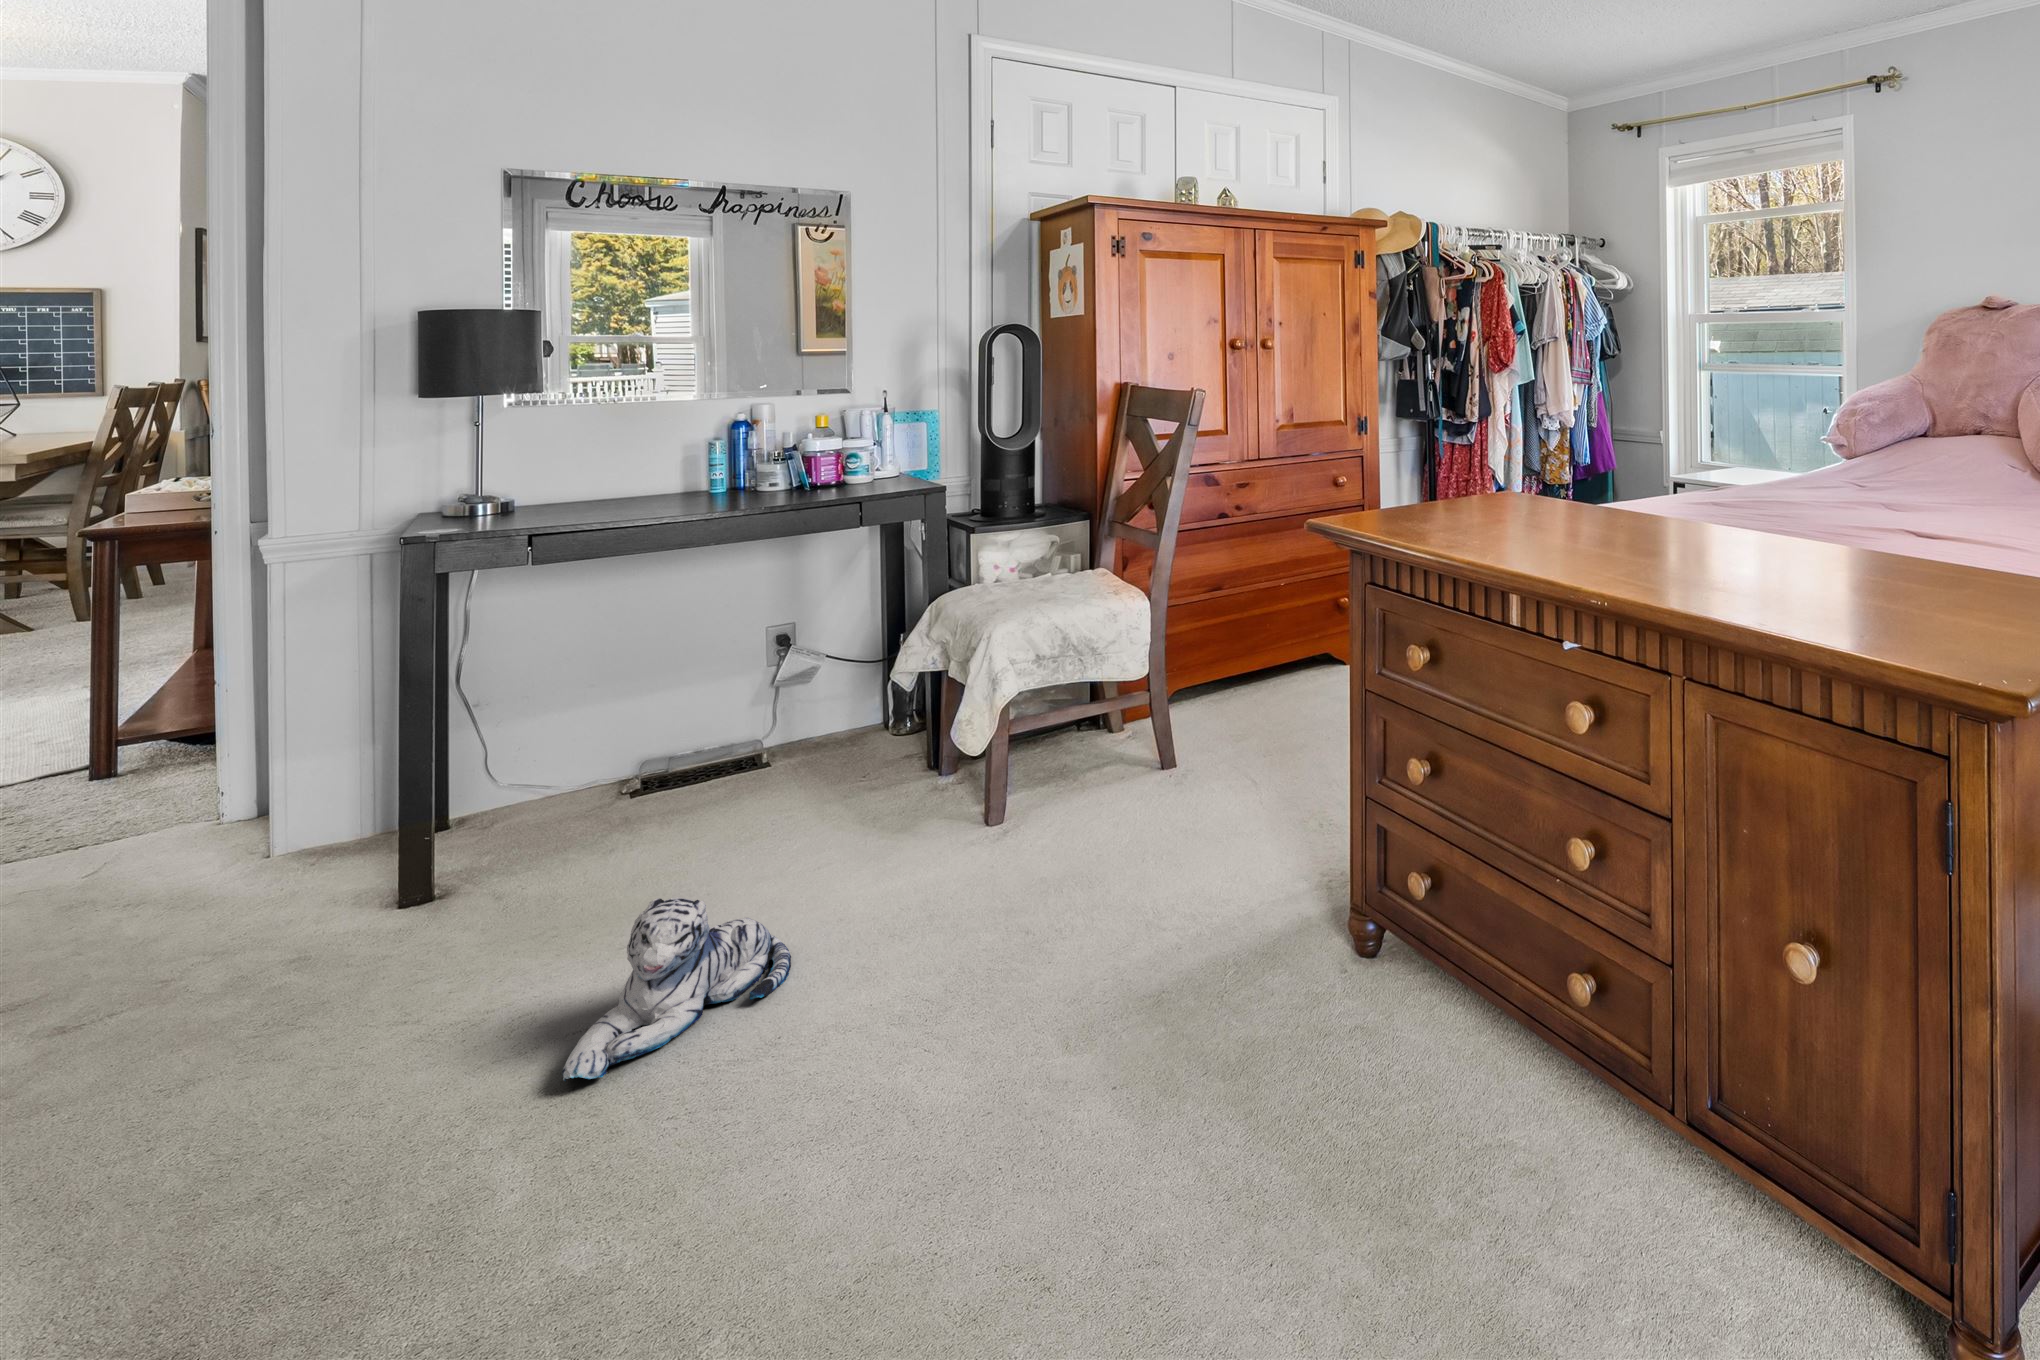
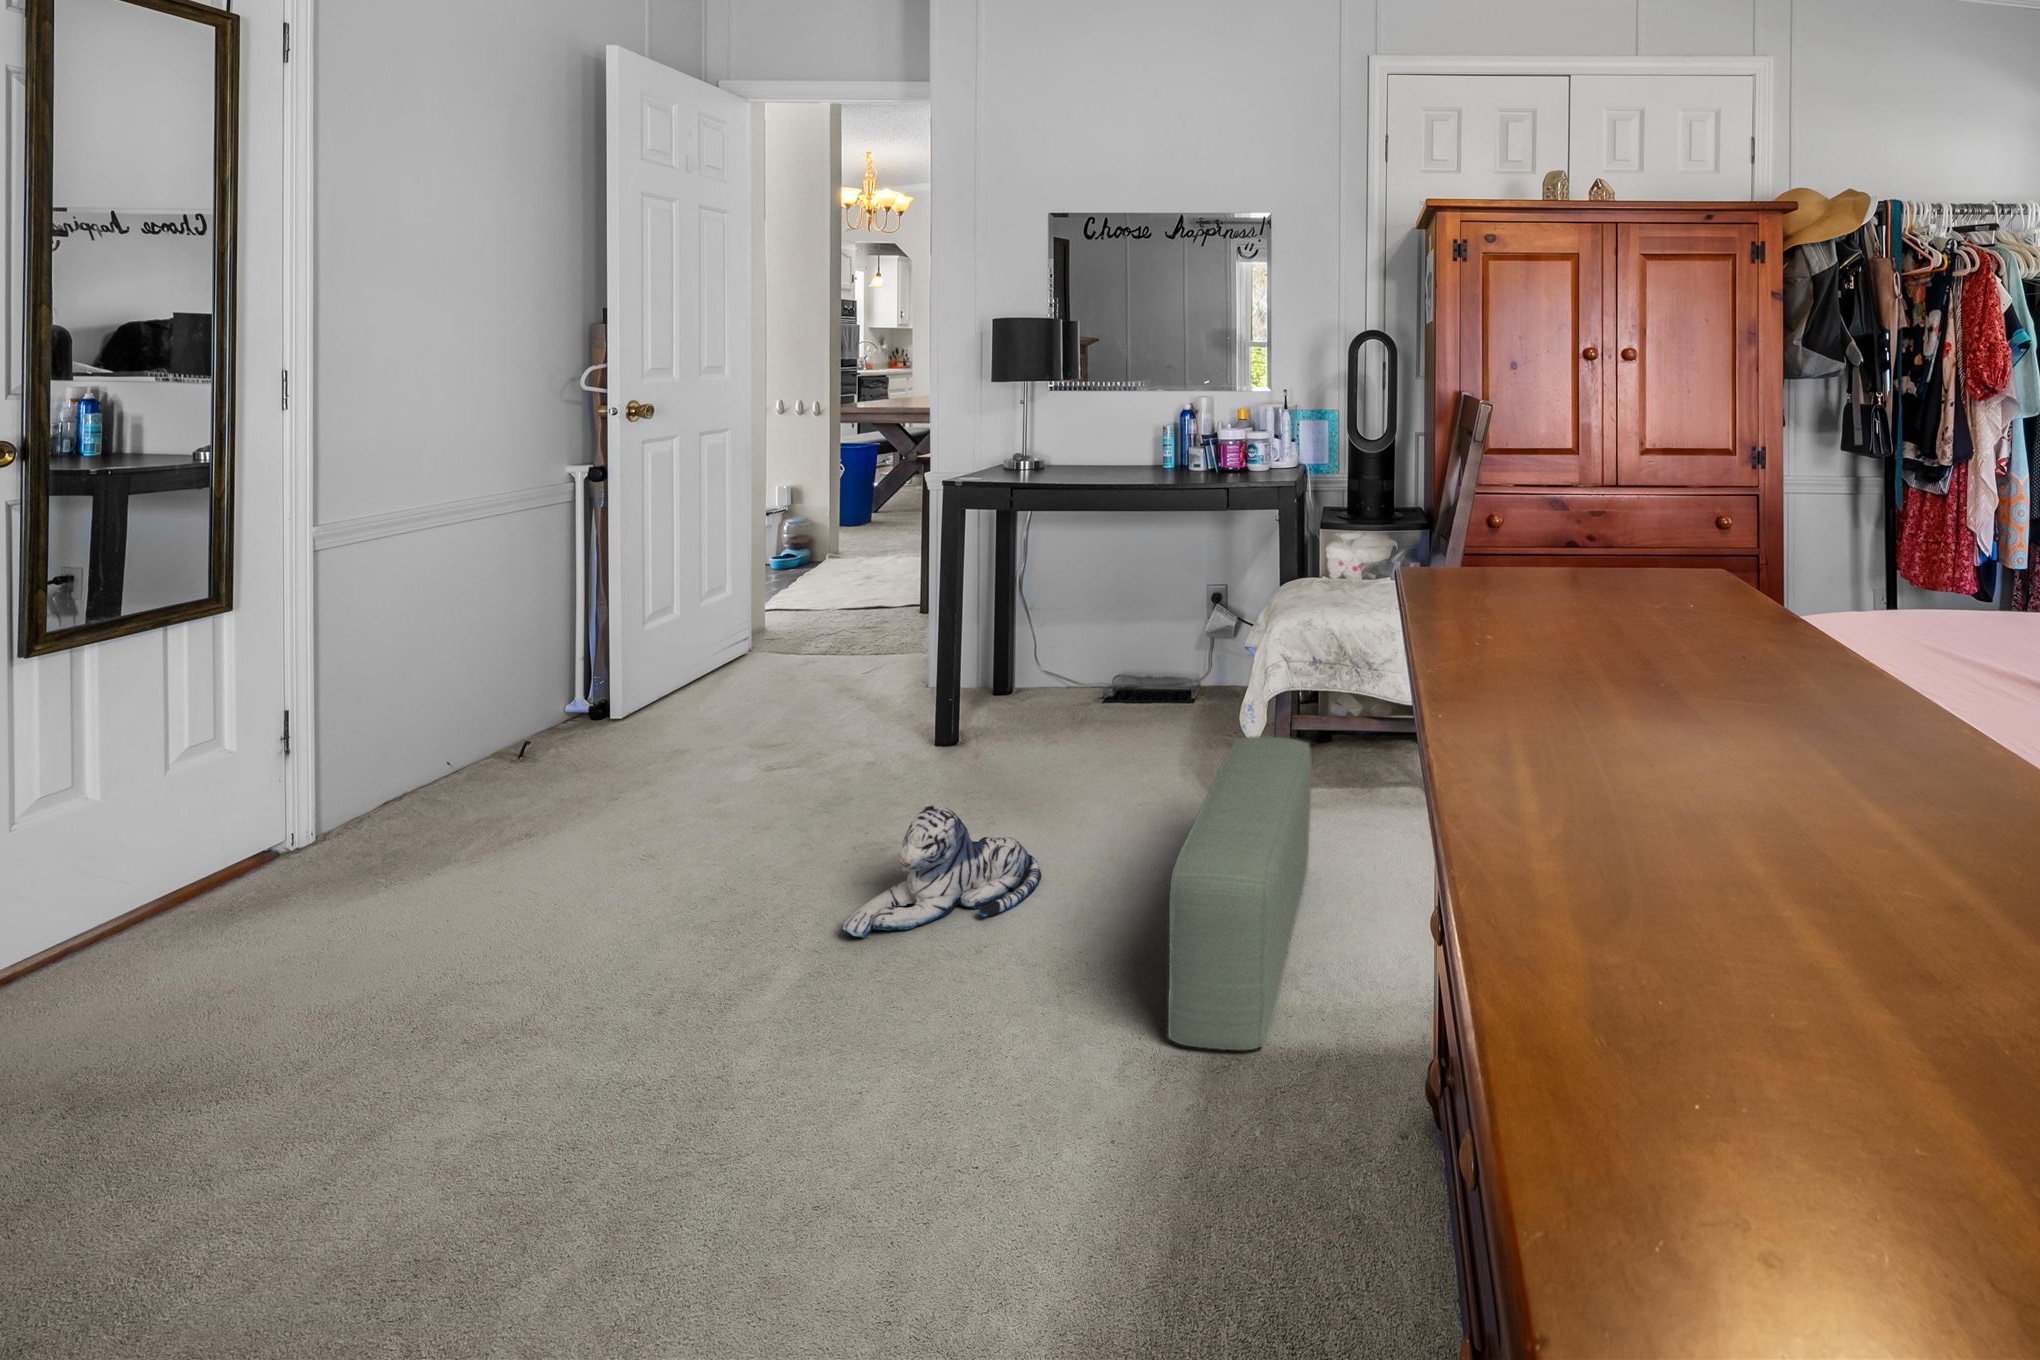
pouf: none [1009,717,1187,979] -> present [1168,736,1312,1050]

